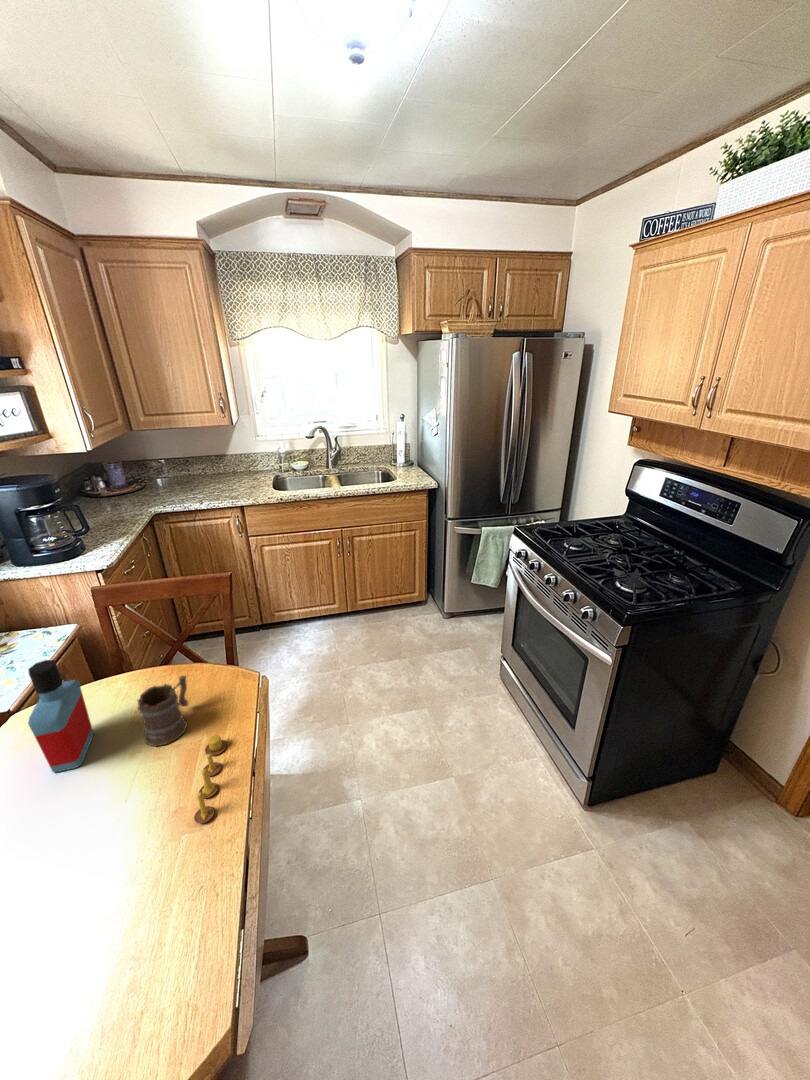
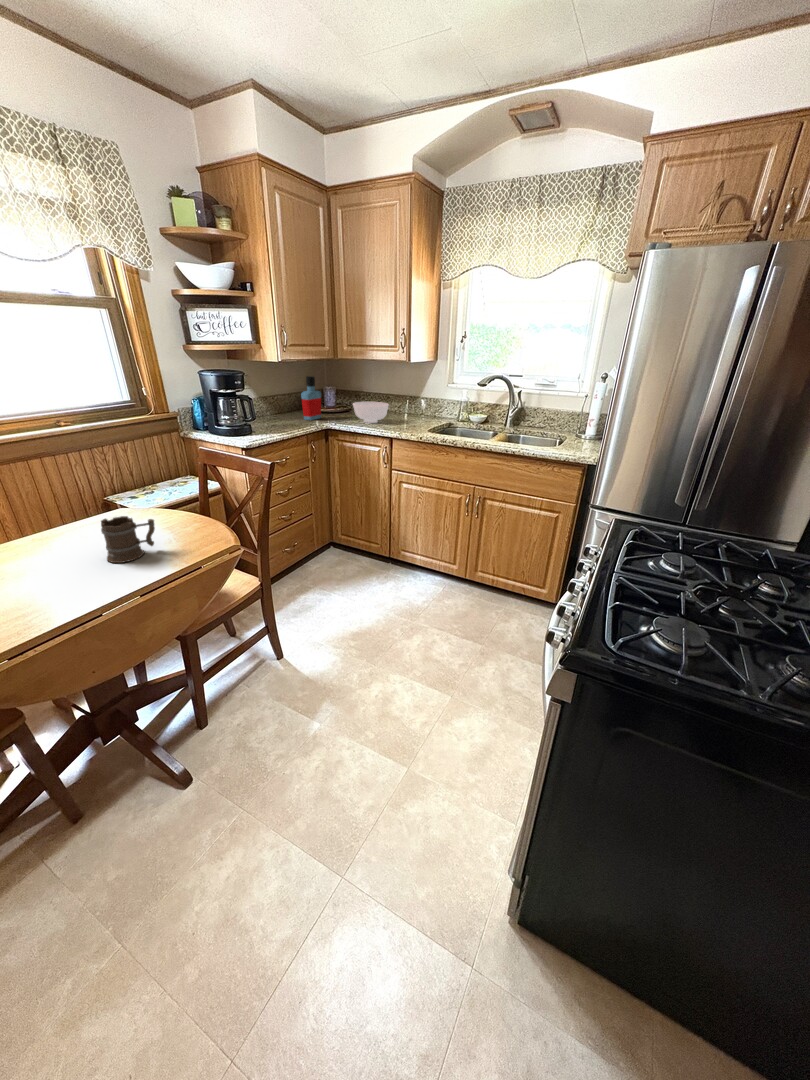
bowl: none [166,468,210,494] -> present [353,402,389,423]
bottle: present [28,660,94,773] -> present [301,376,321,420]
candle: present [194,734,227,823] -> none [39,567,133,615]

